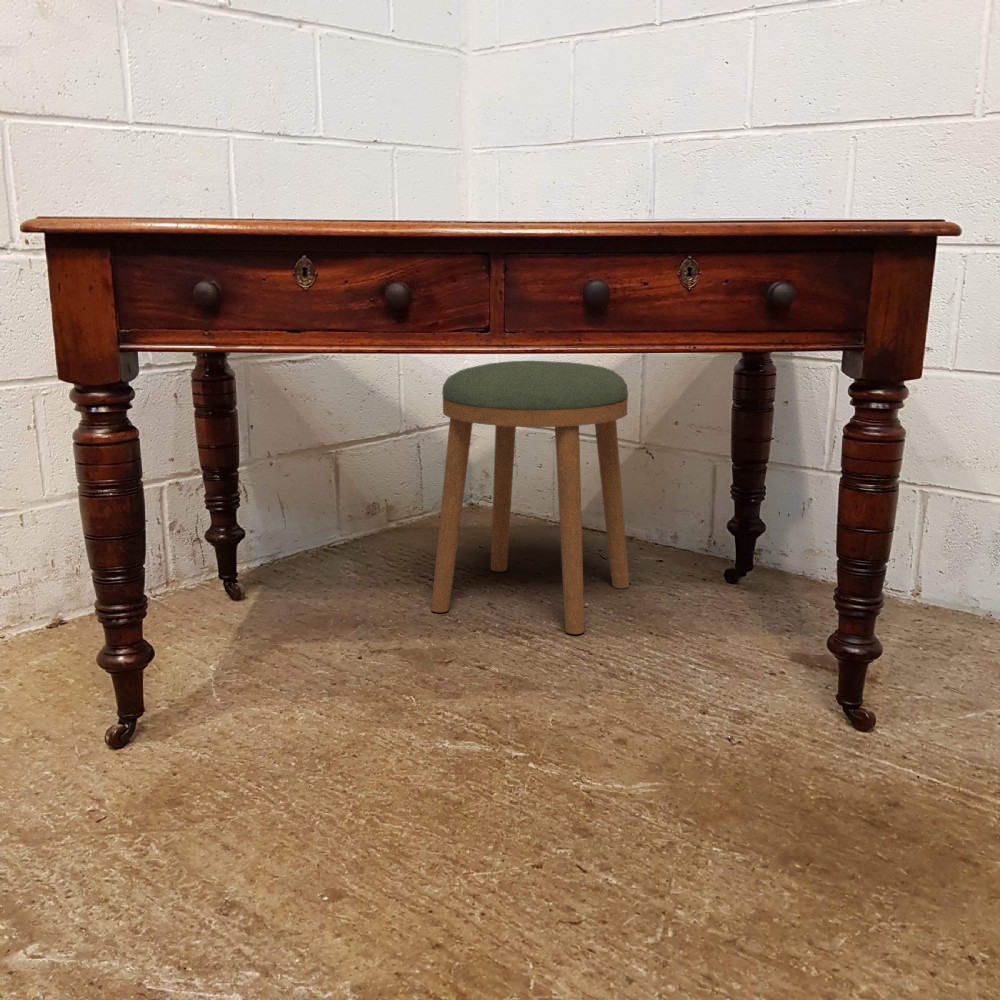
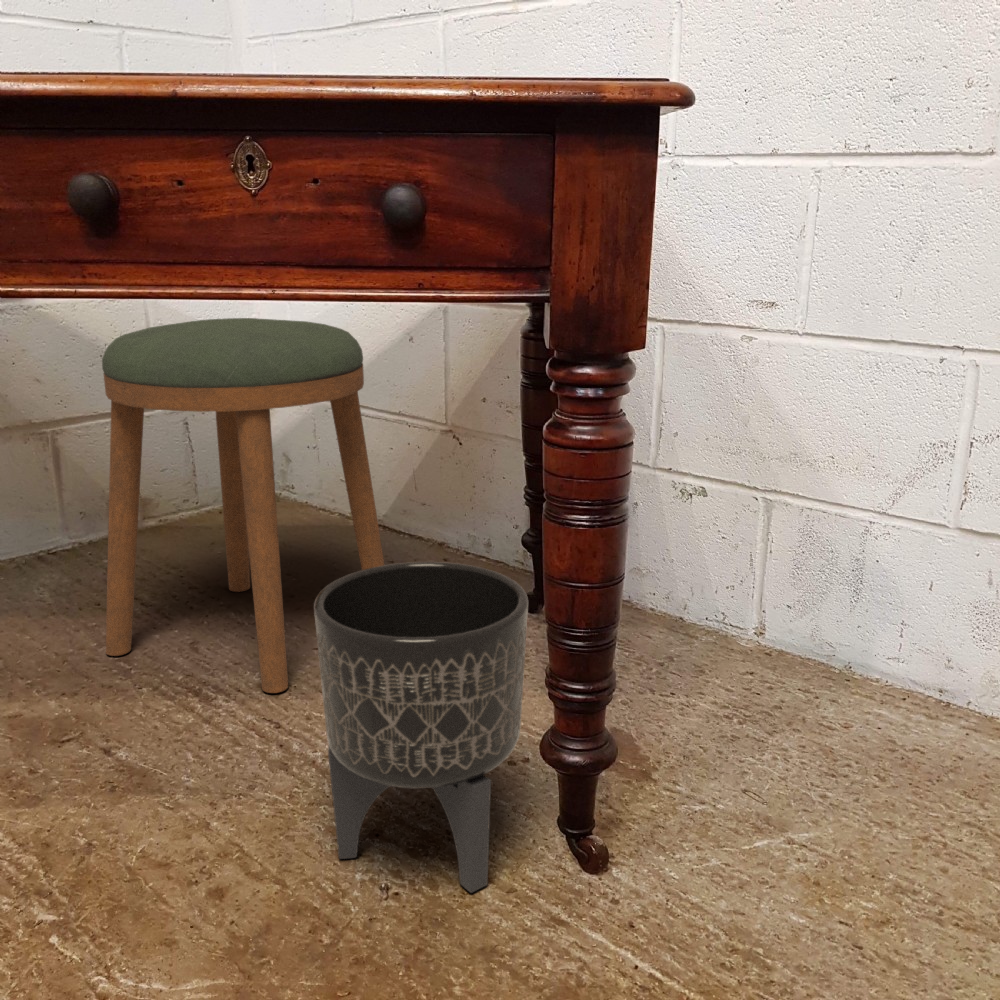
planter: none [684,525,829,741] -> present [314,562,528,893]

